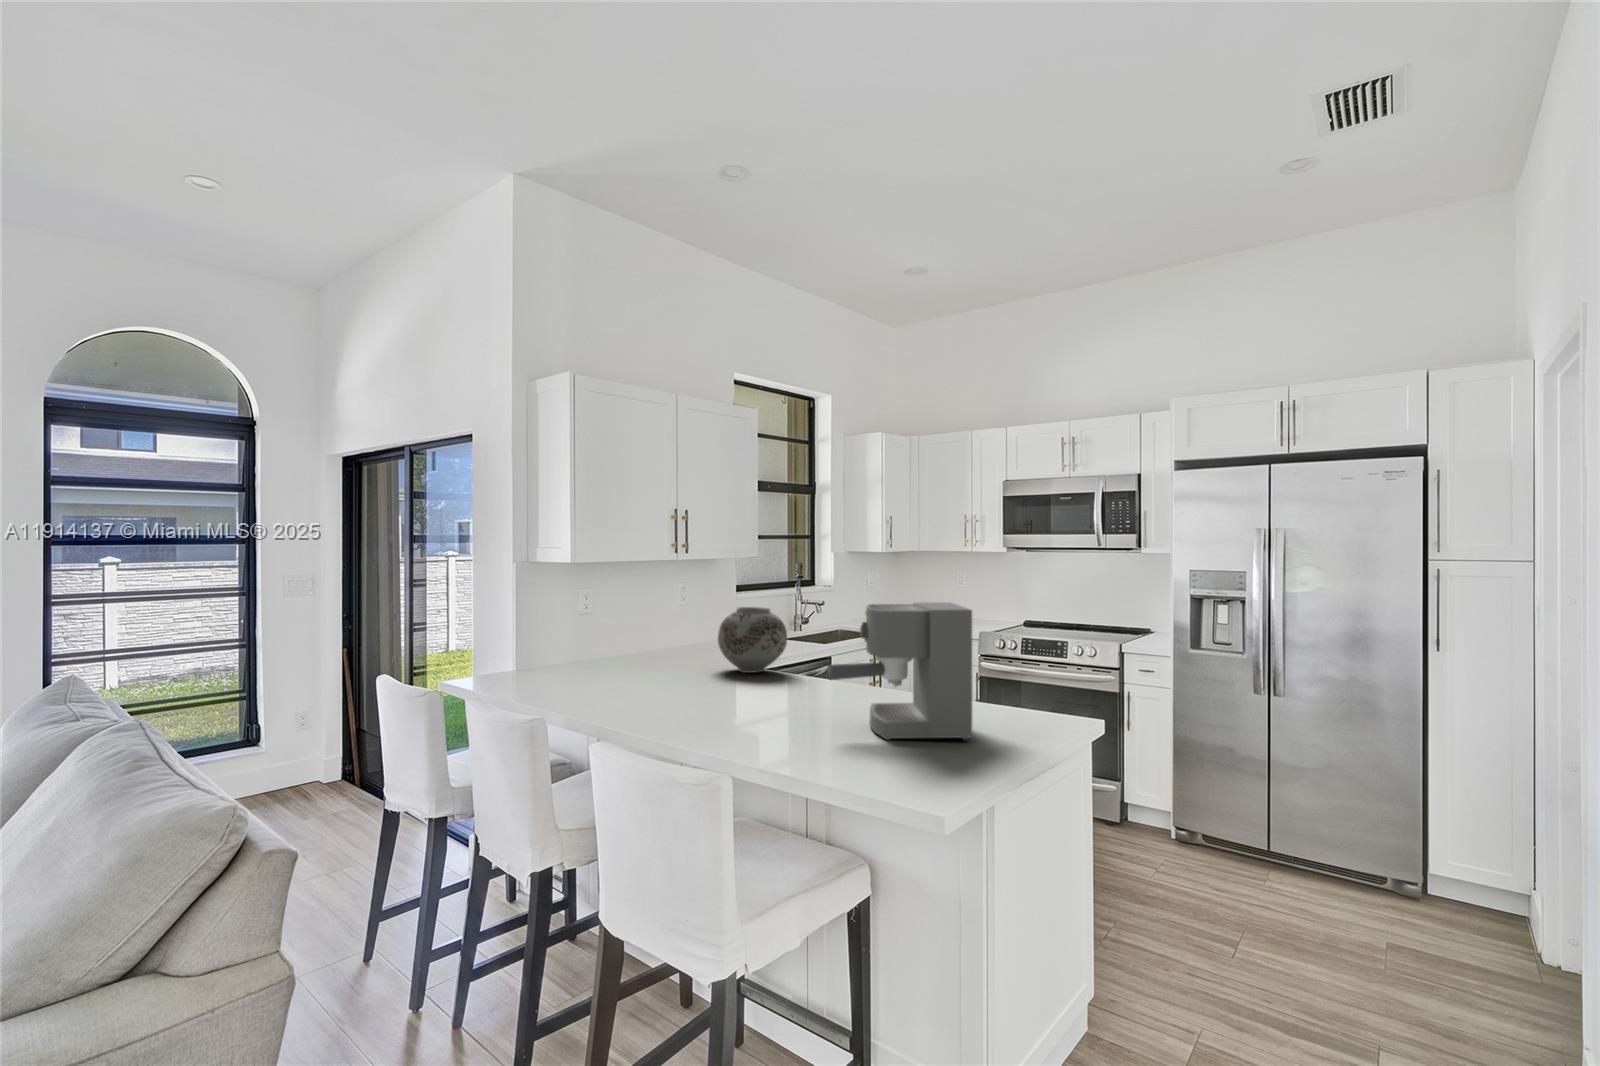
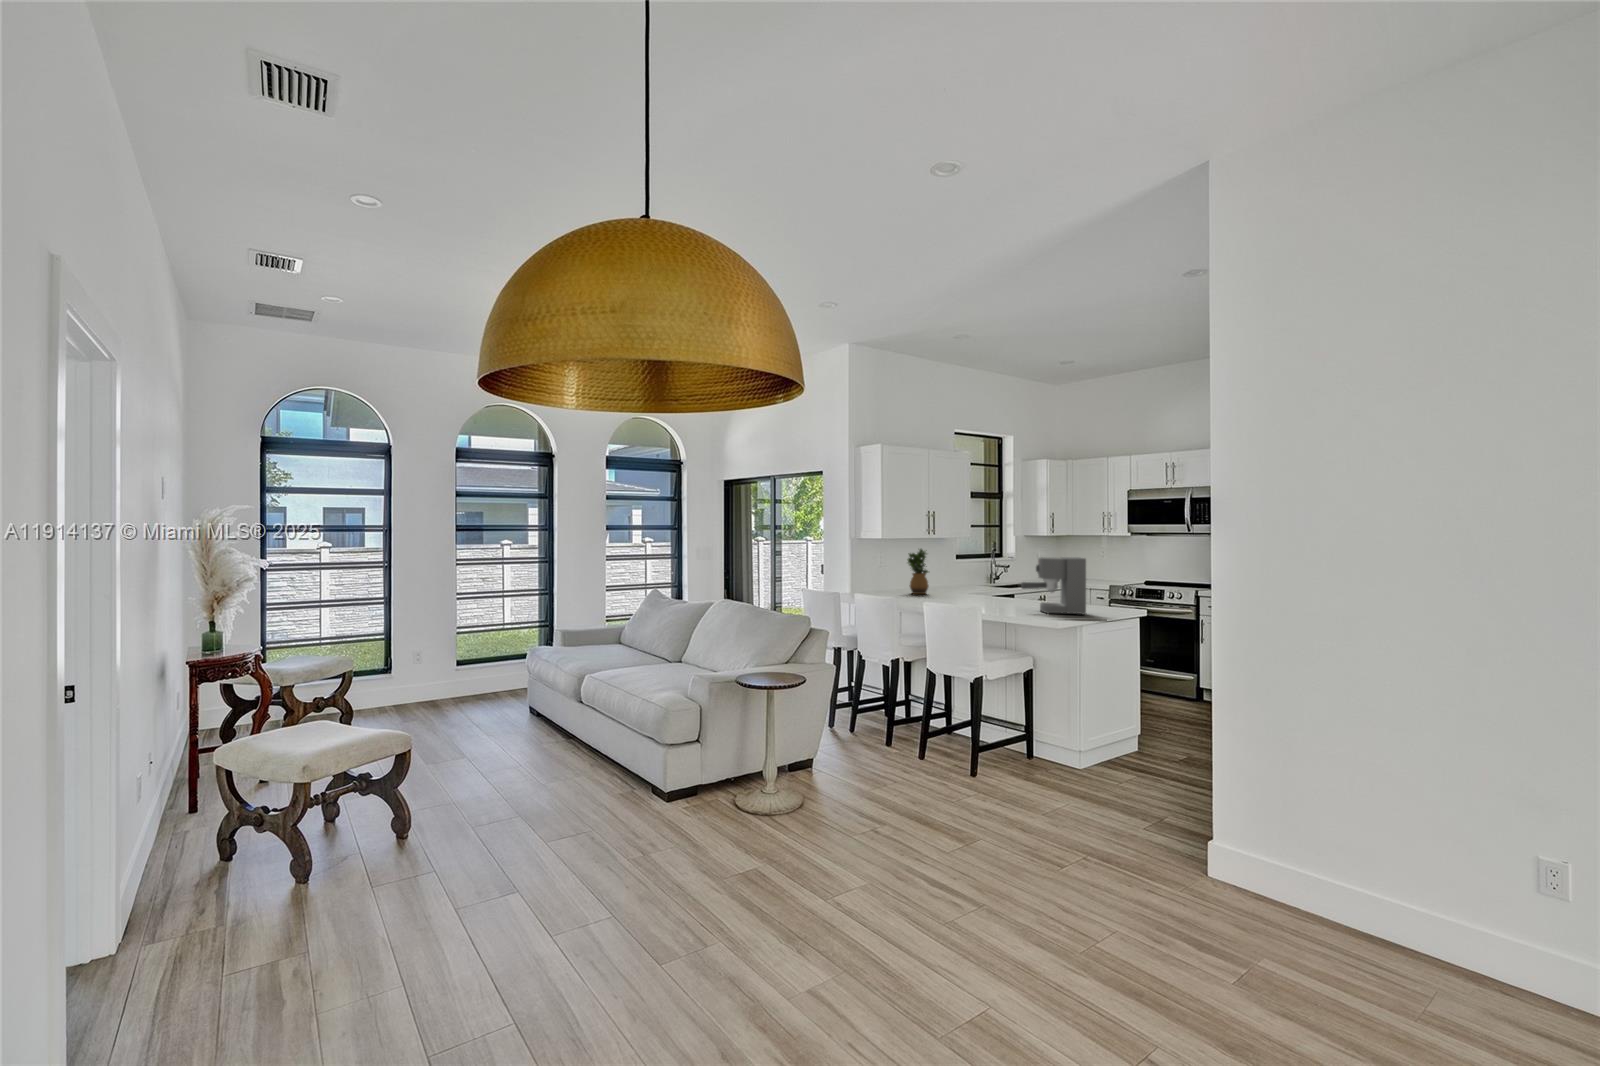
potted plant: none [618,578,666,668] -> present [907,549,929,594]
vase: present [718,607,787,673] -> none [957,564,994,597]

